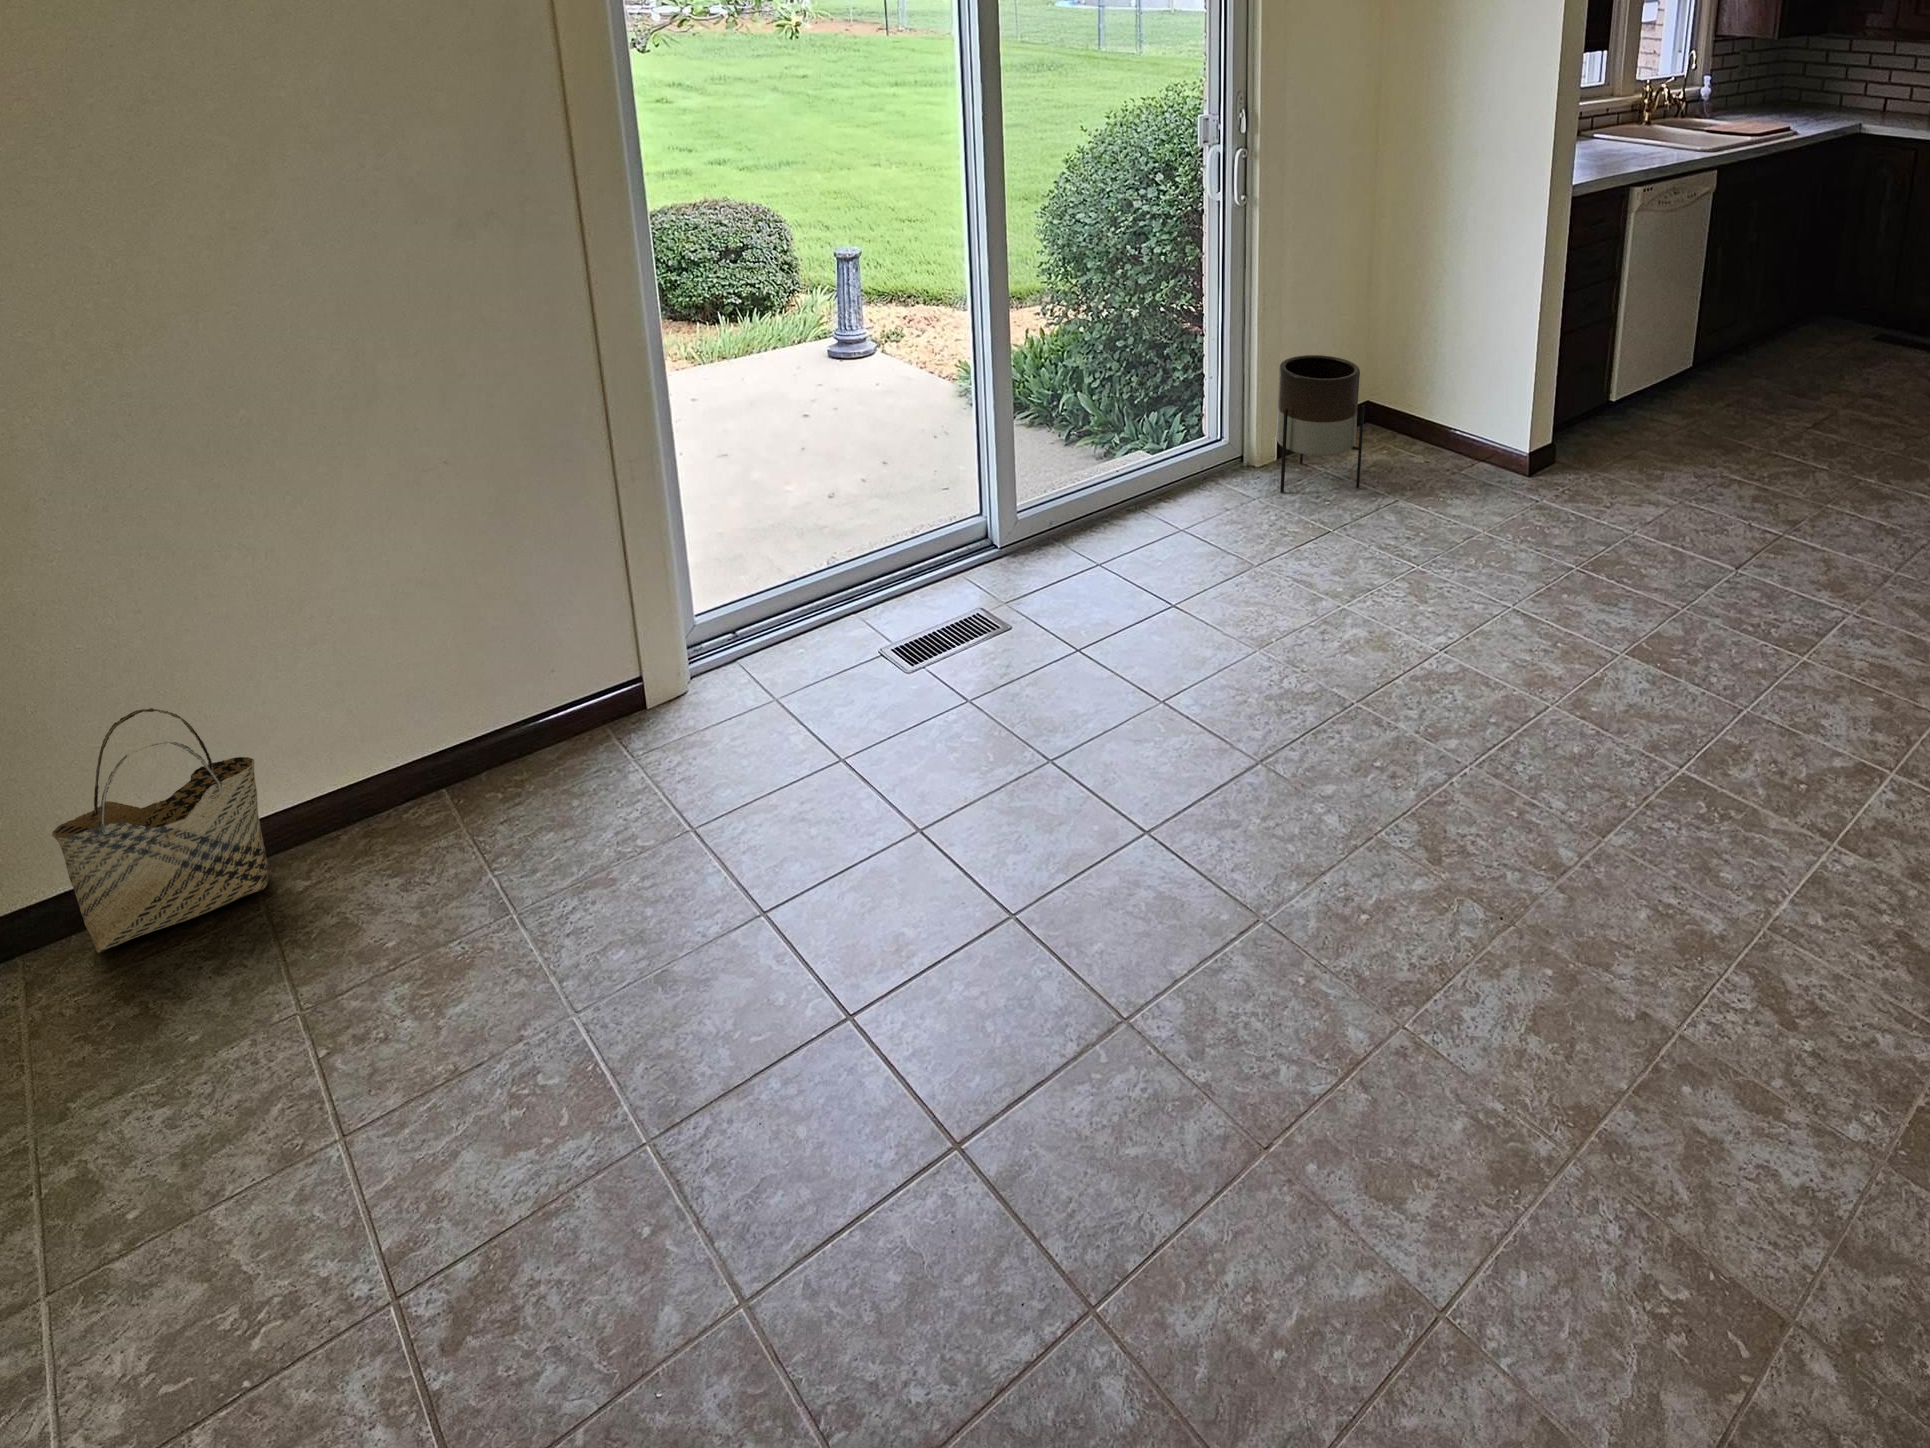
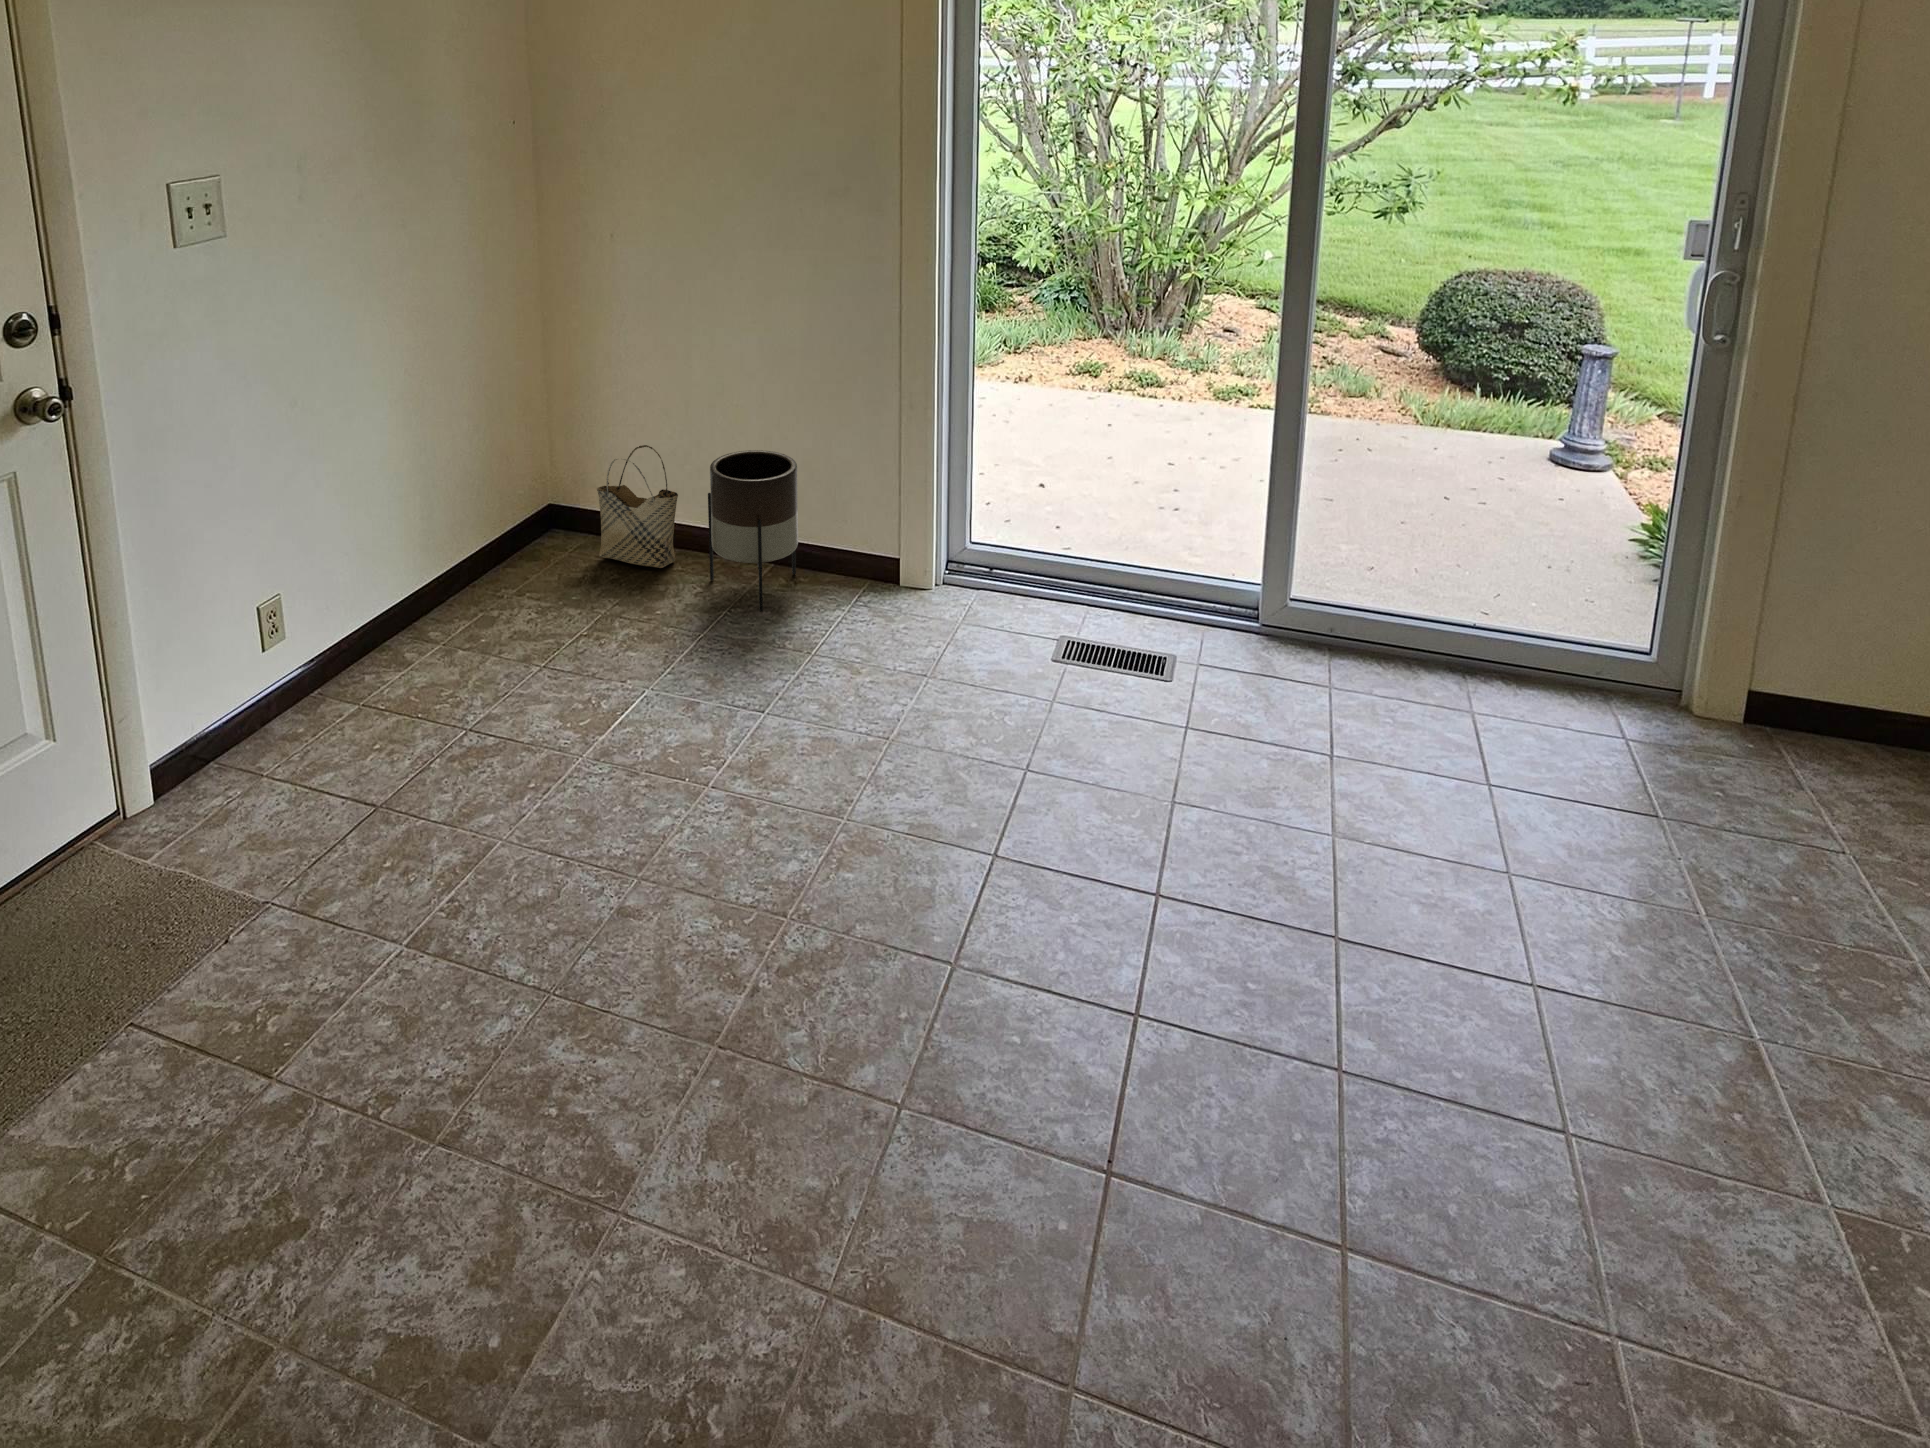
planter: present [1276,355,1365,493] -> present [708,450,798,611]

